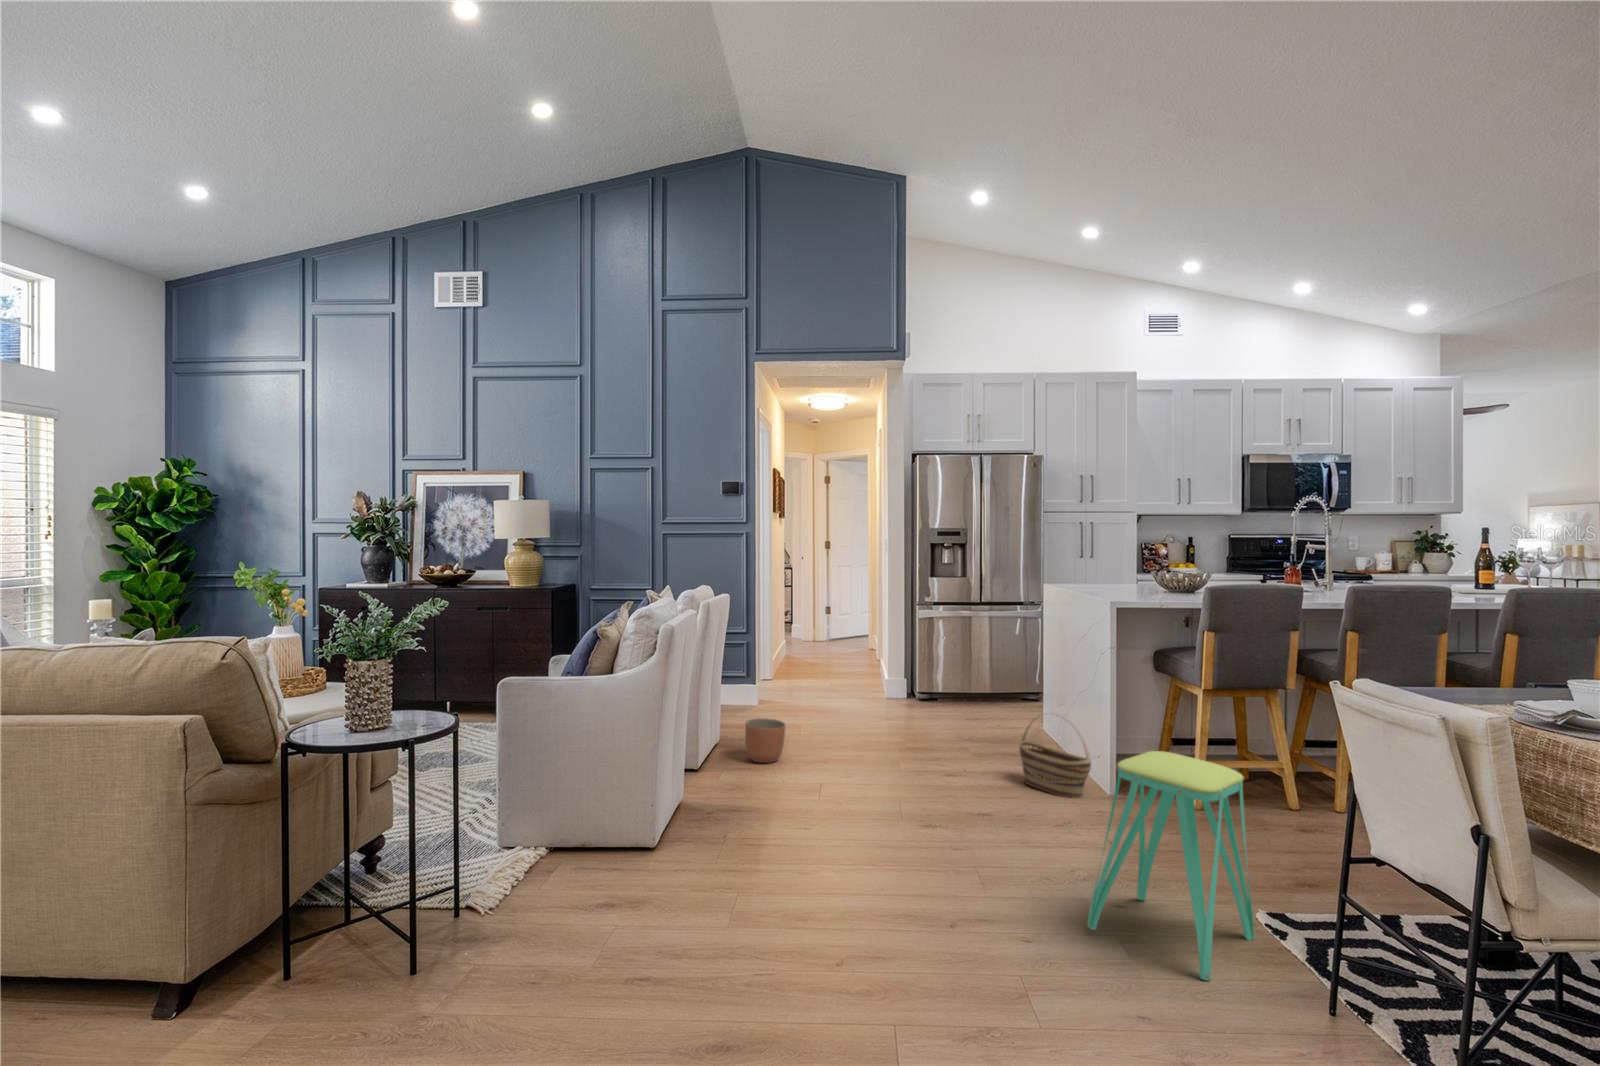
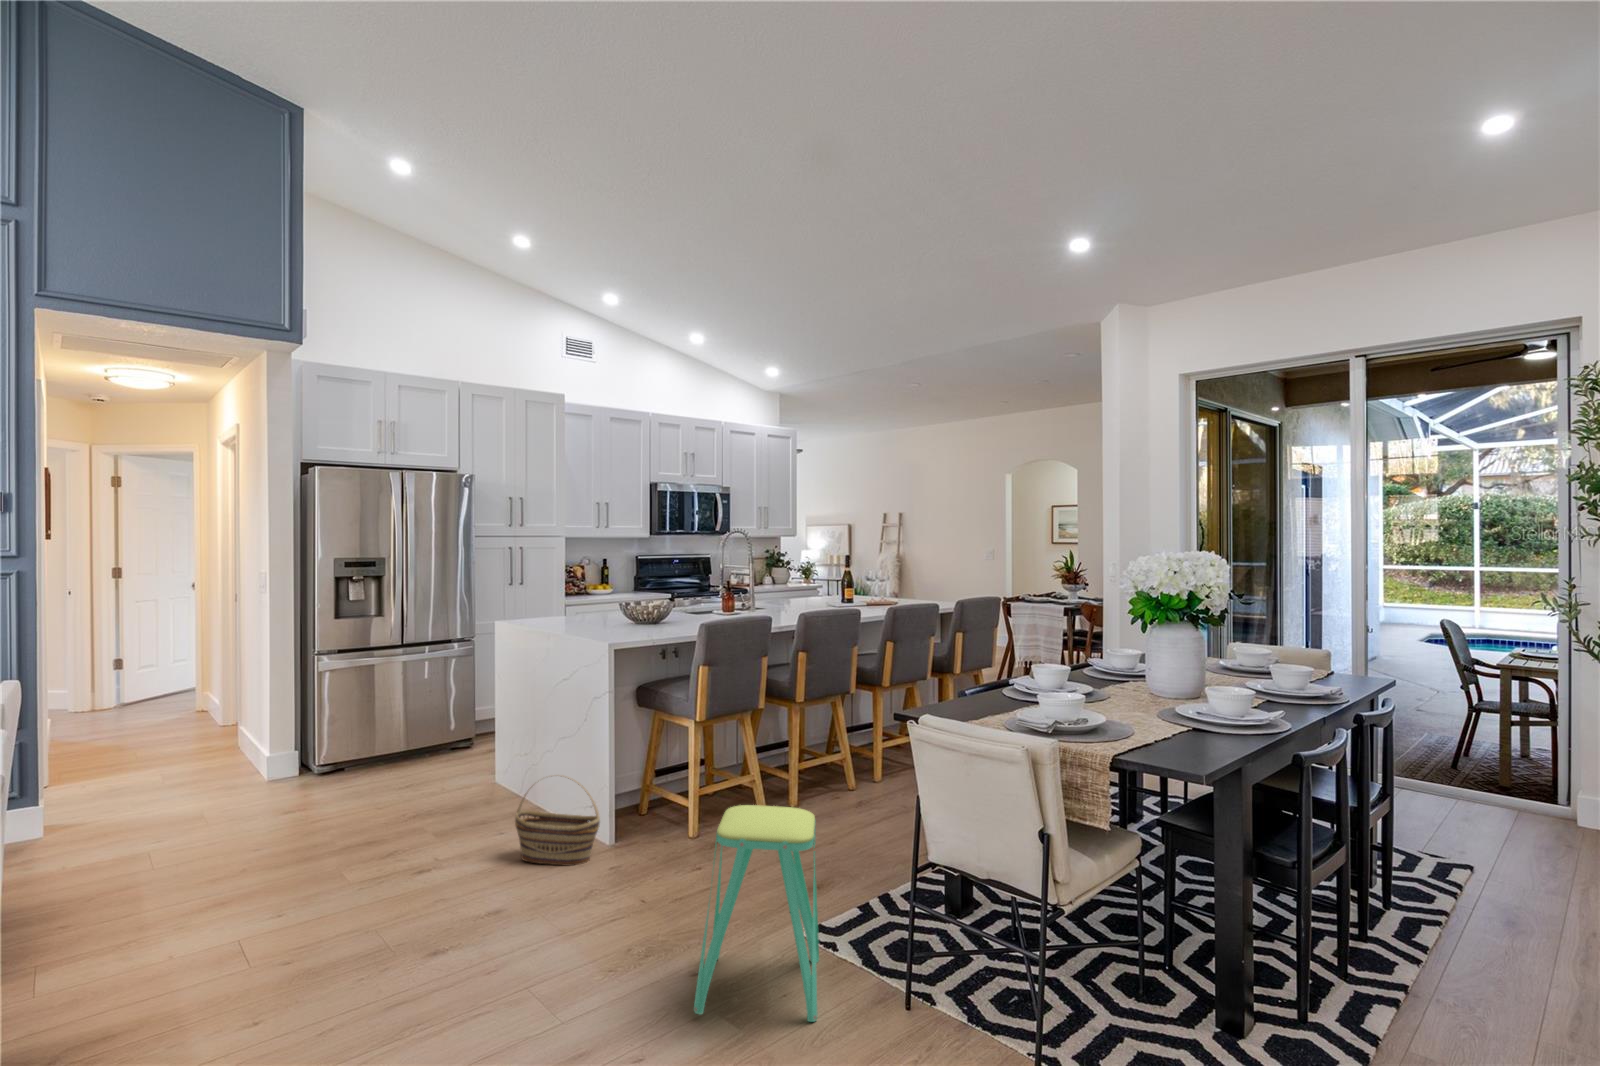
planter: present [745,718,786,763] -> none [77,868,159,946]

